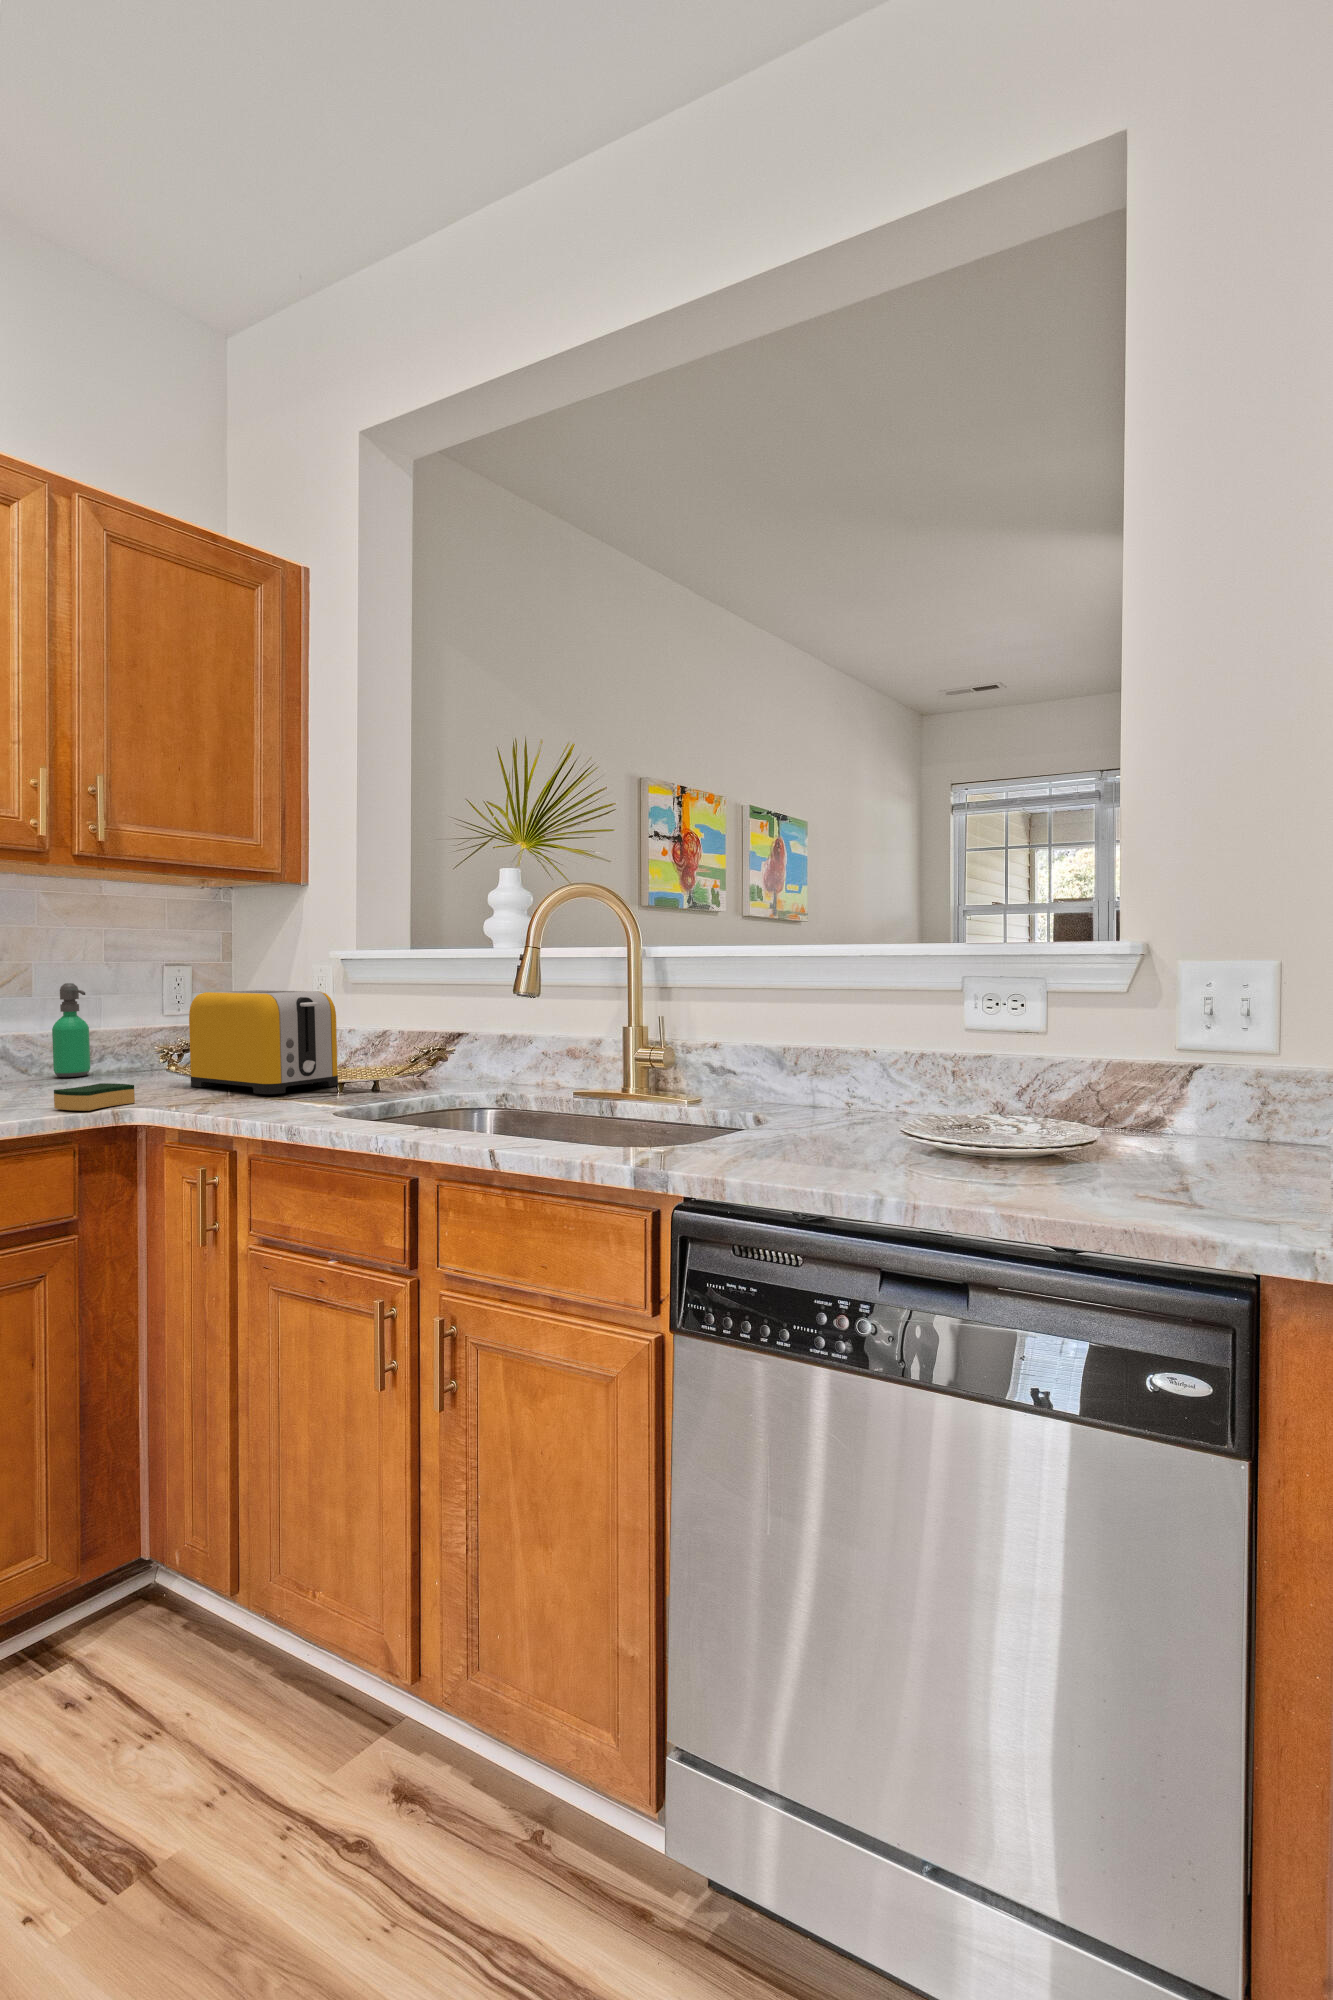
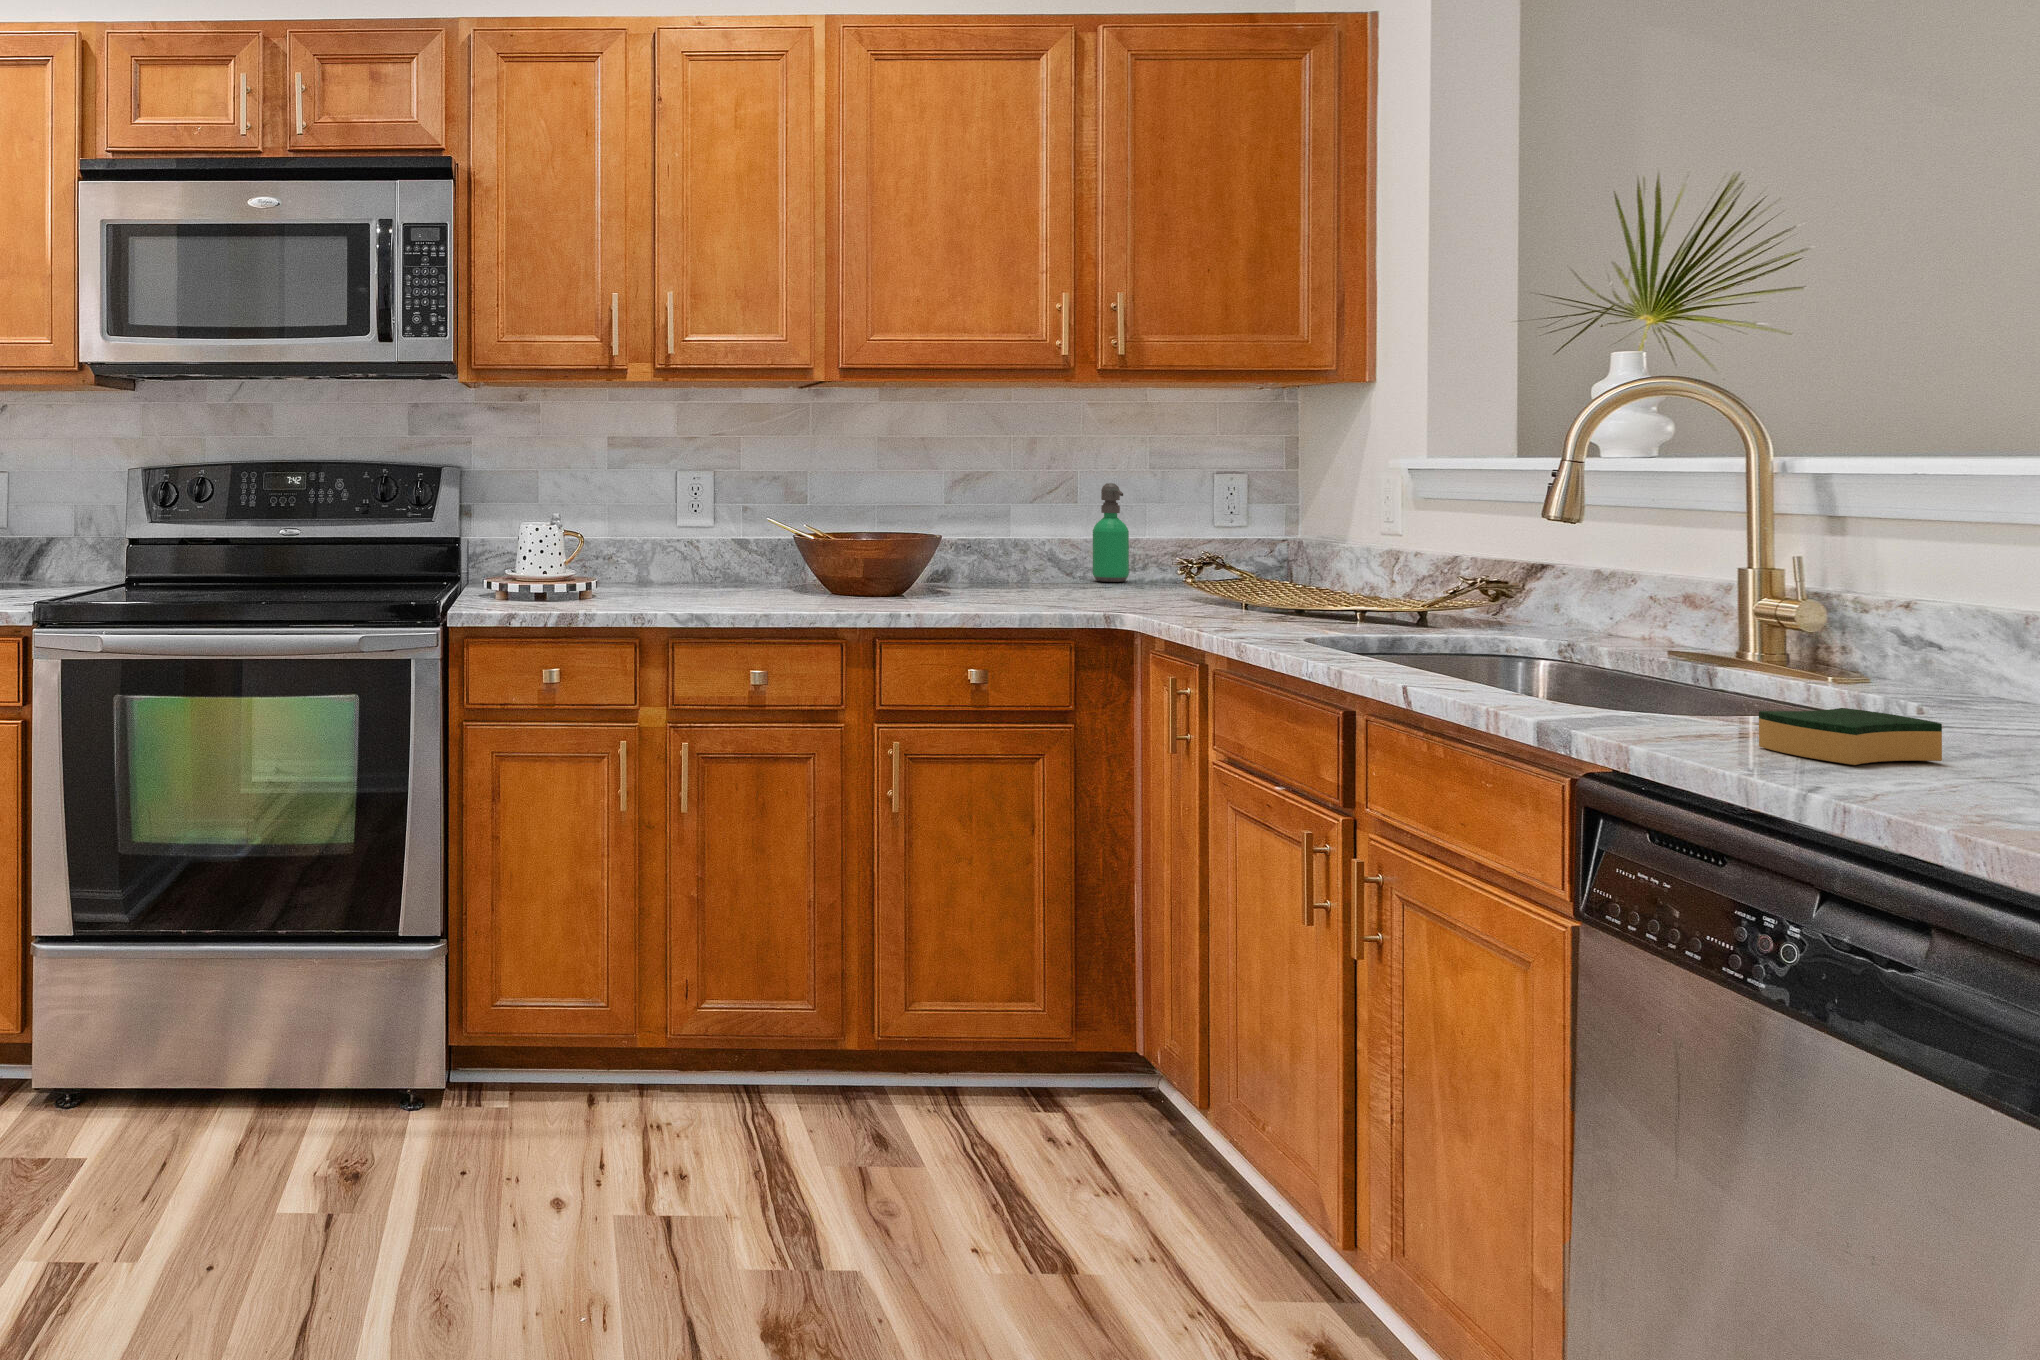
toaster: present [189,990,338,1094] -> none [1209,497,1371,616]
sponge: present [54,1083,135,1111] -> present [1759,708,1942,765]

